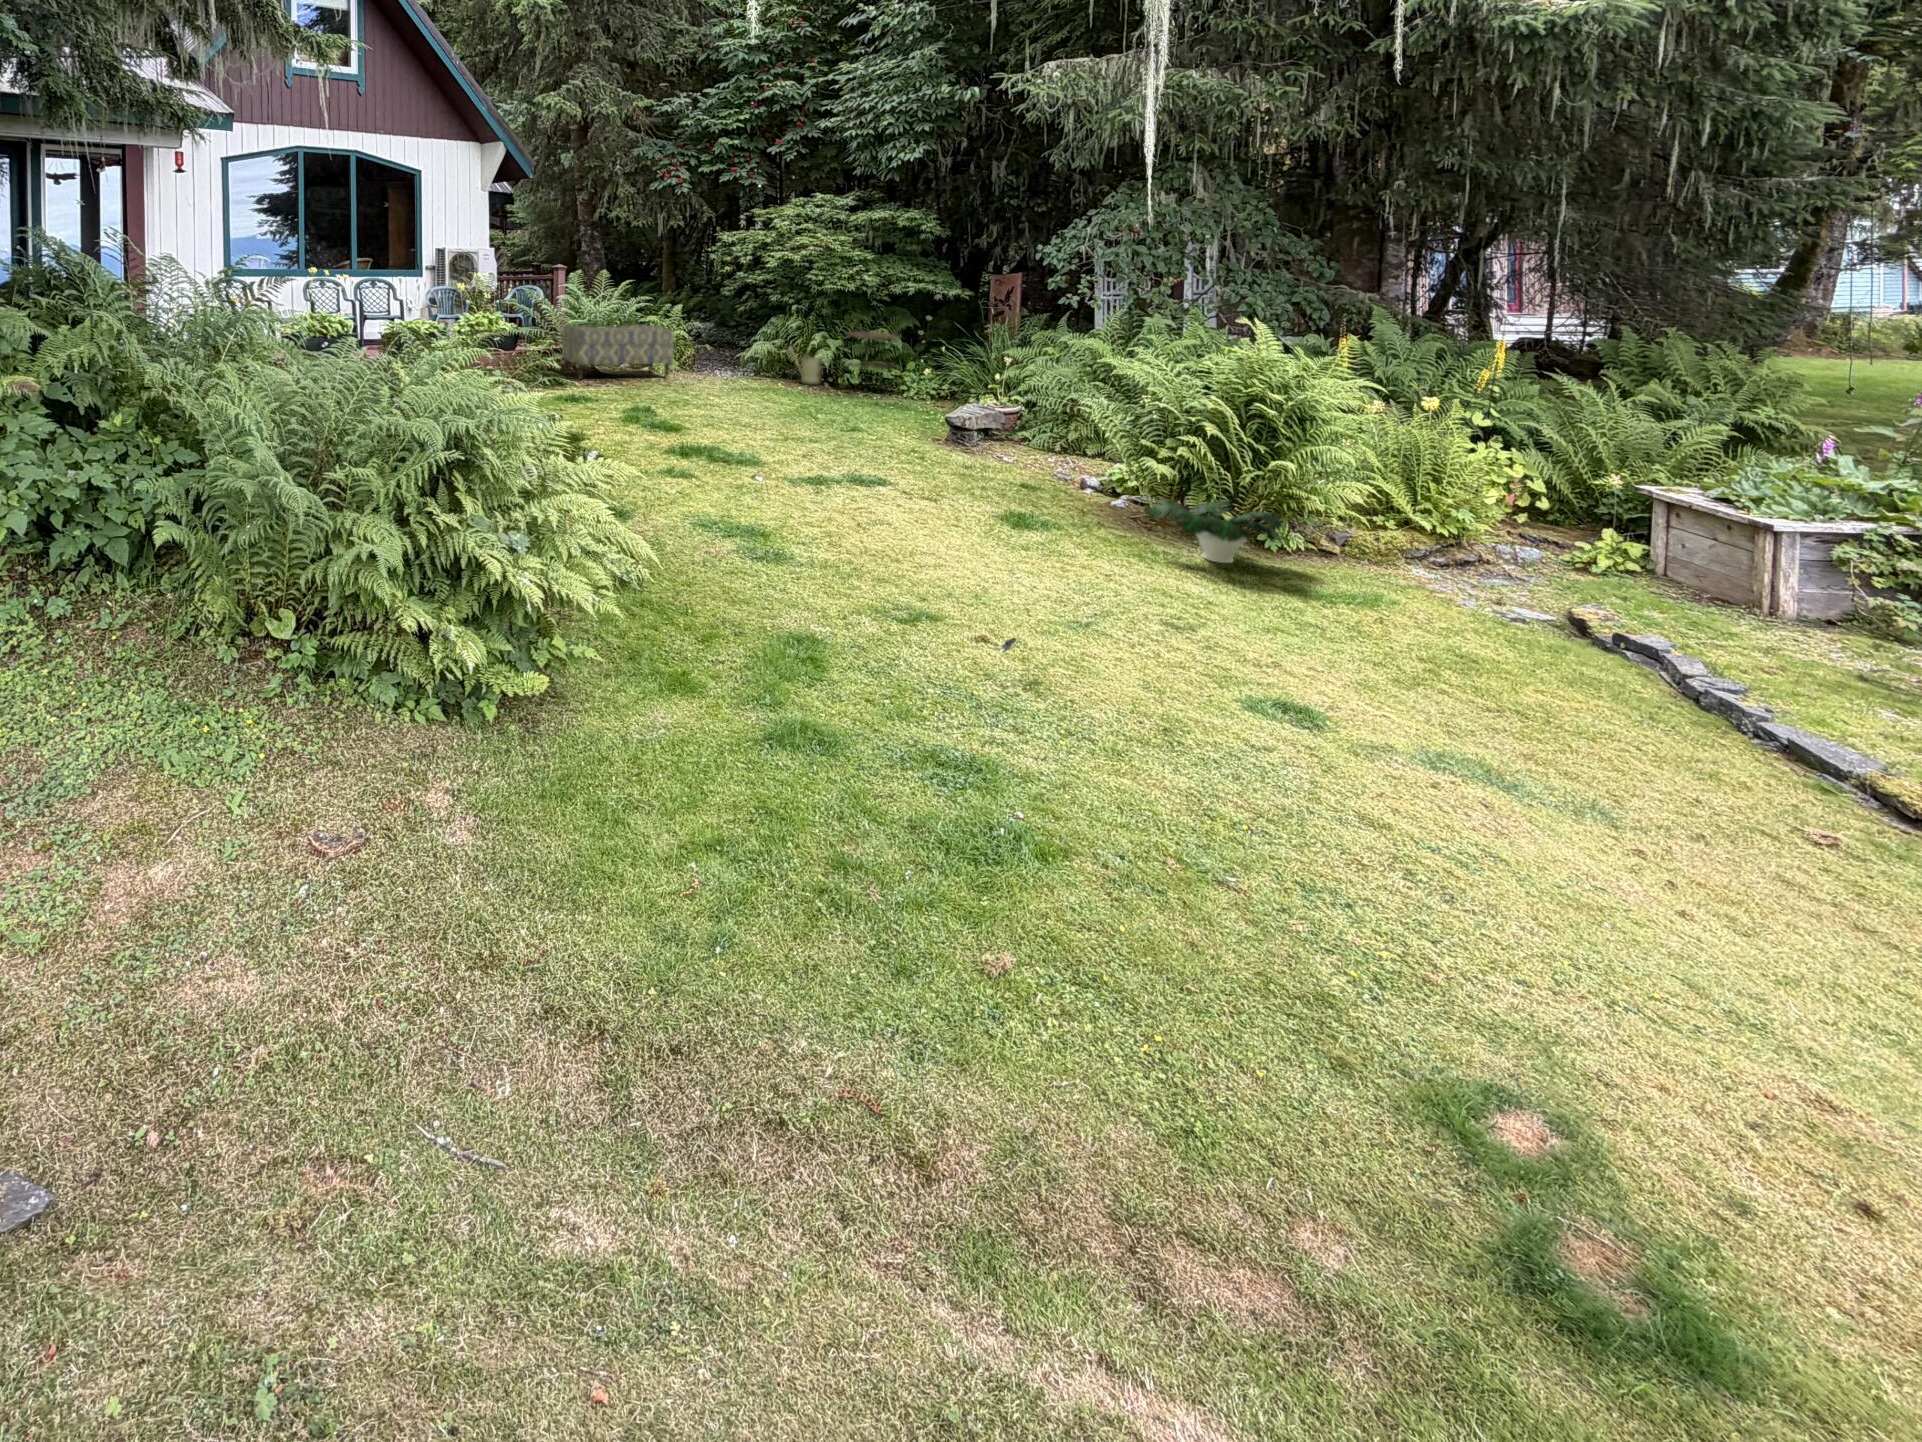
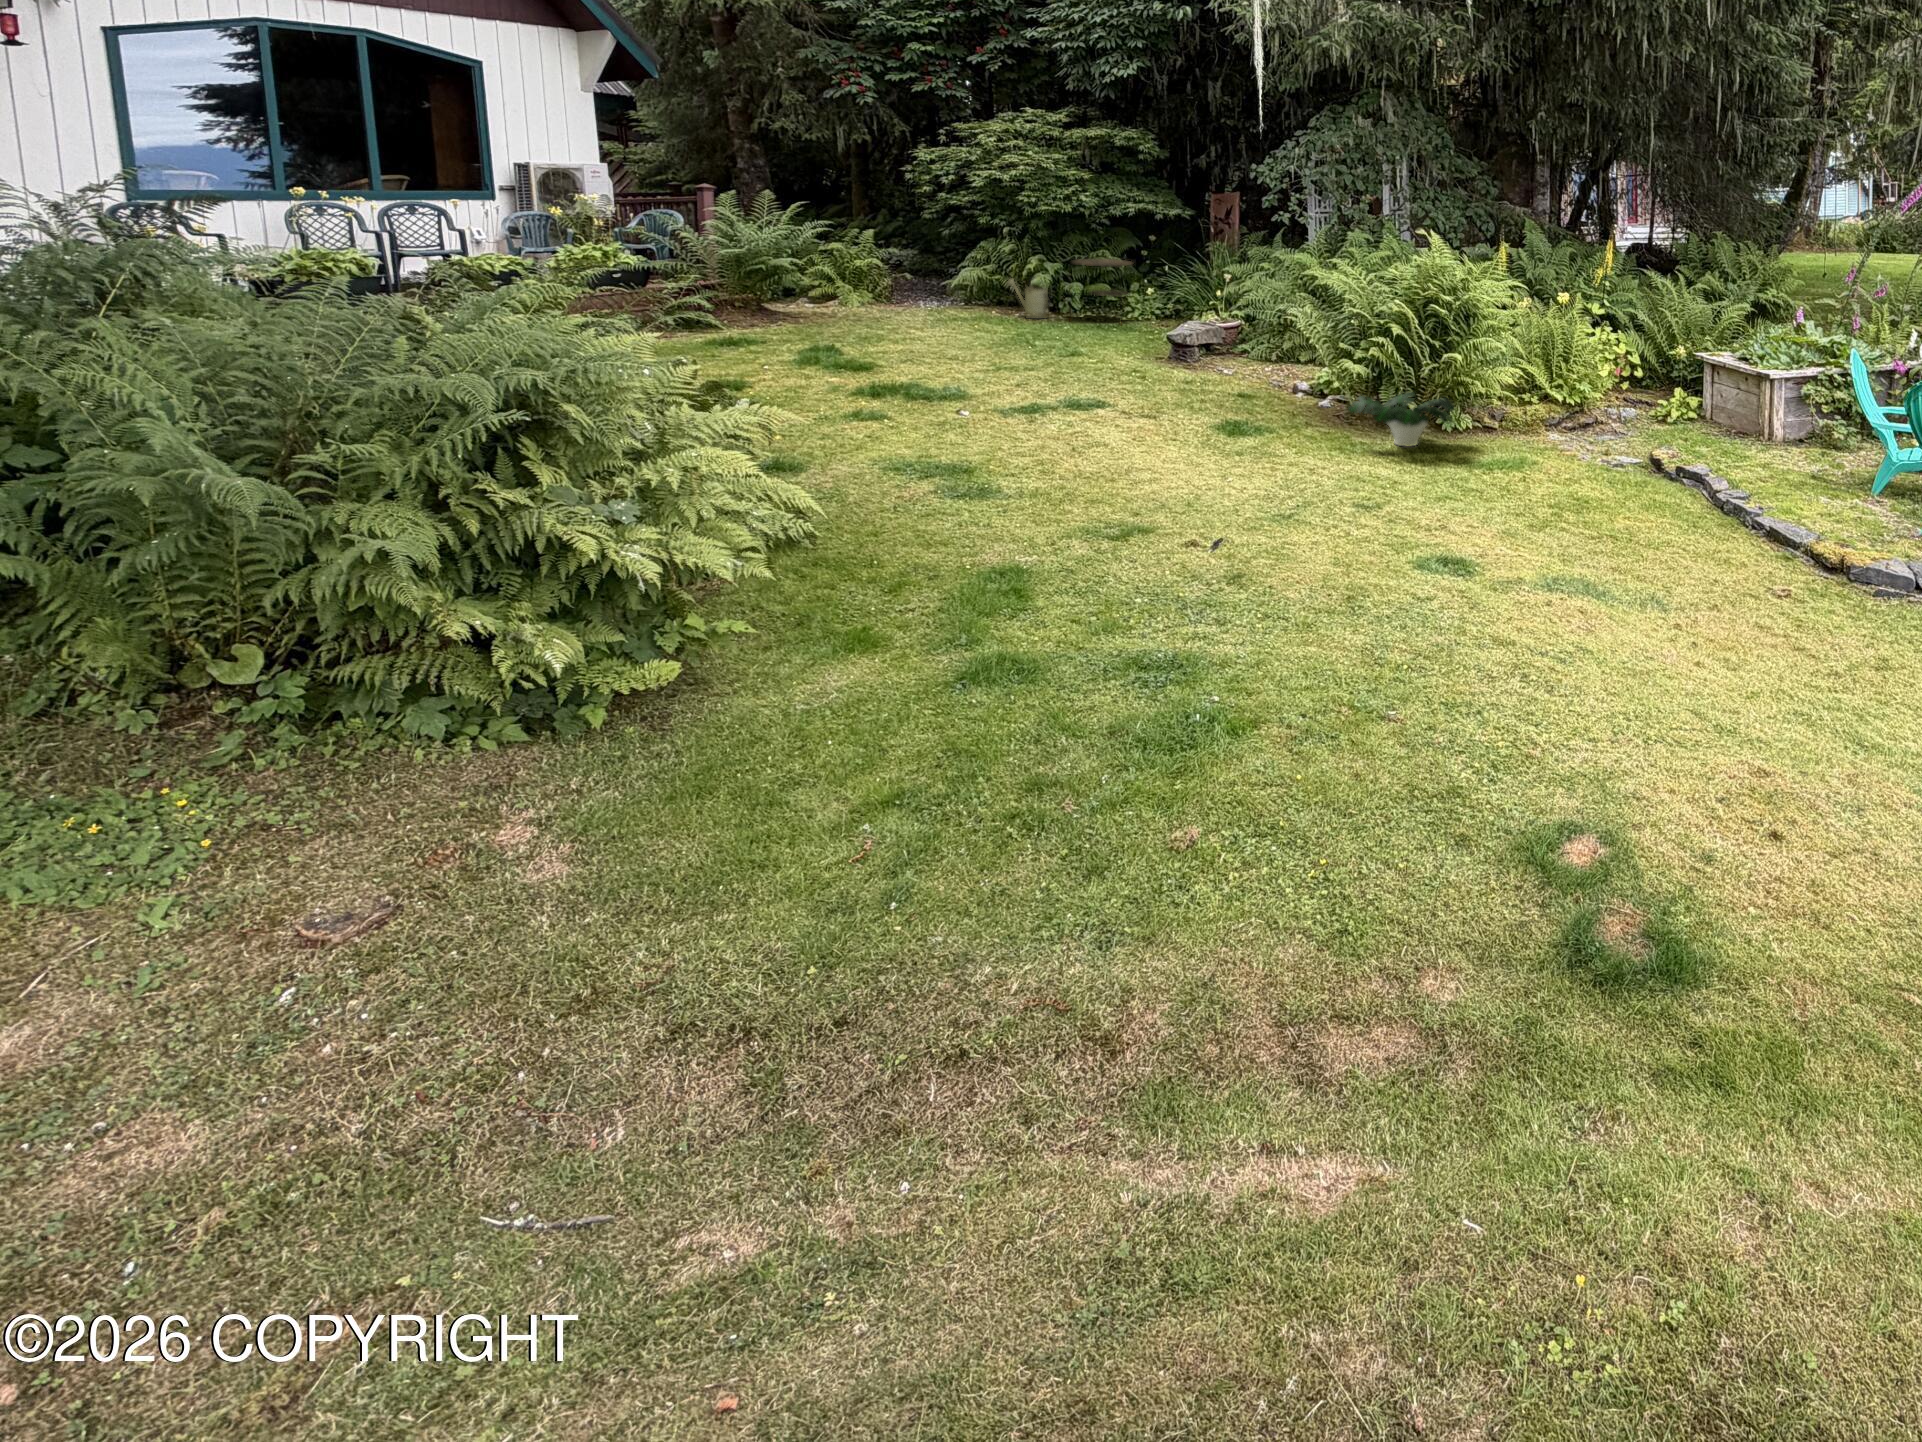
bench: present [562,325,674,379] -> none [705,261,864,331]

